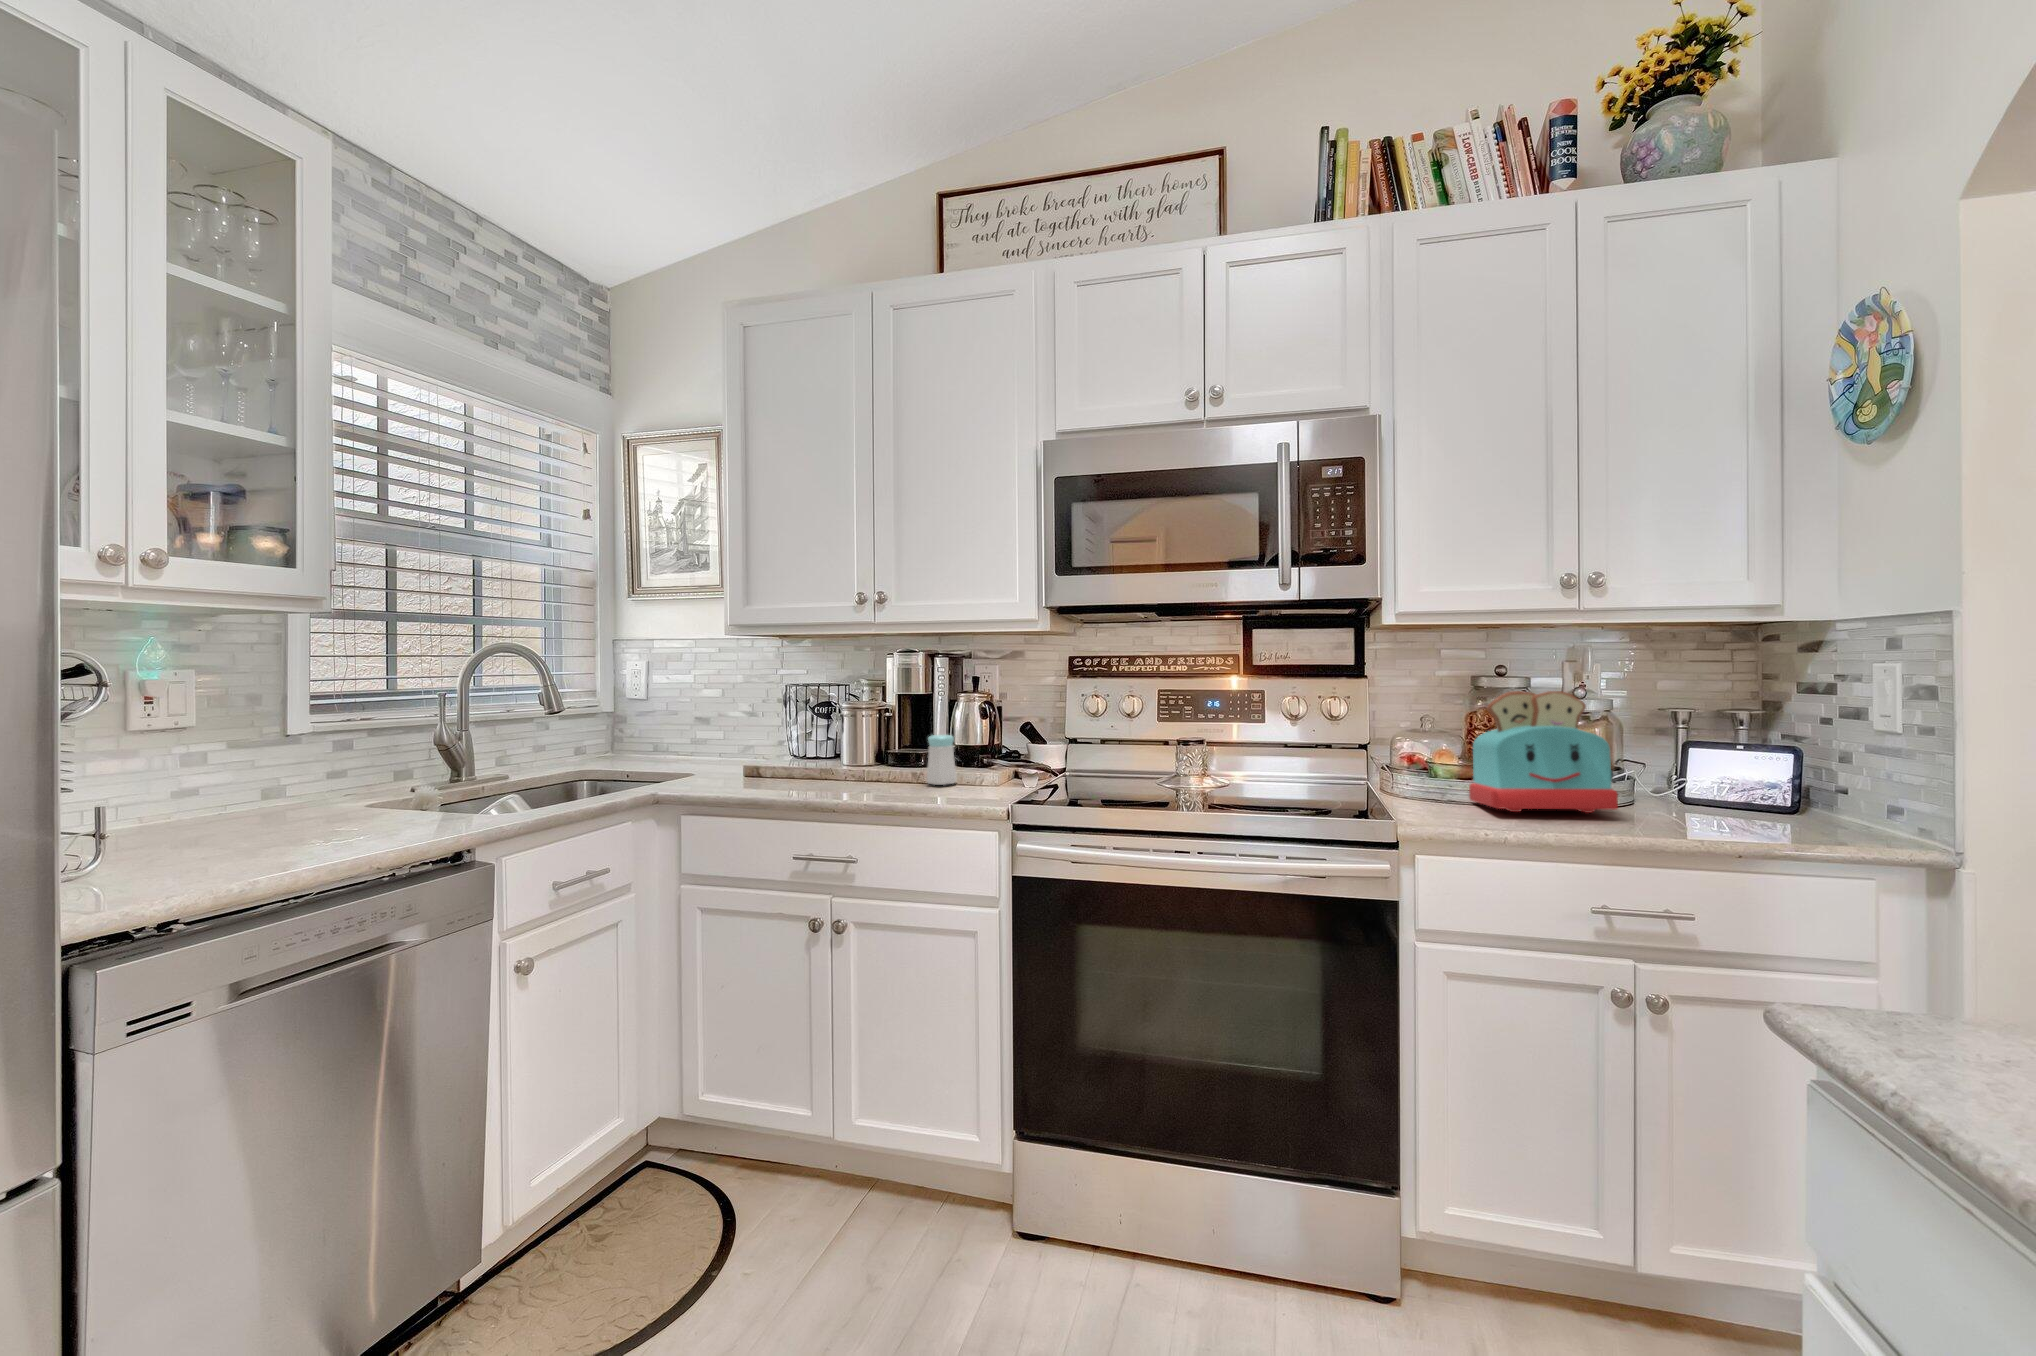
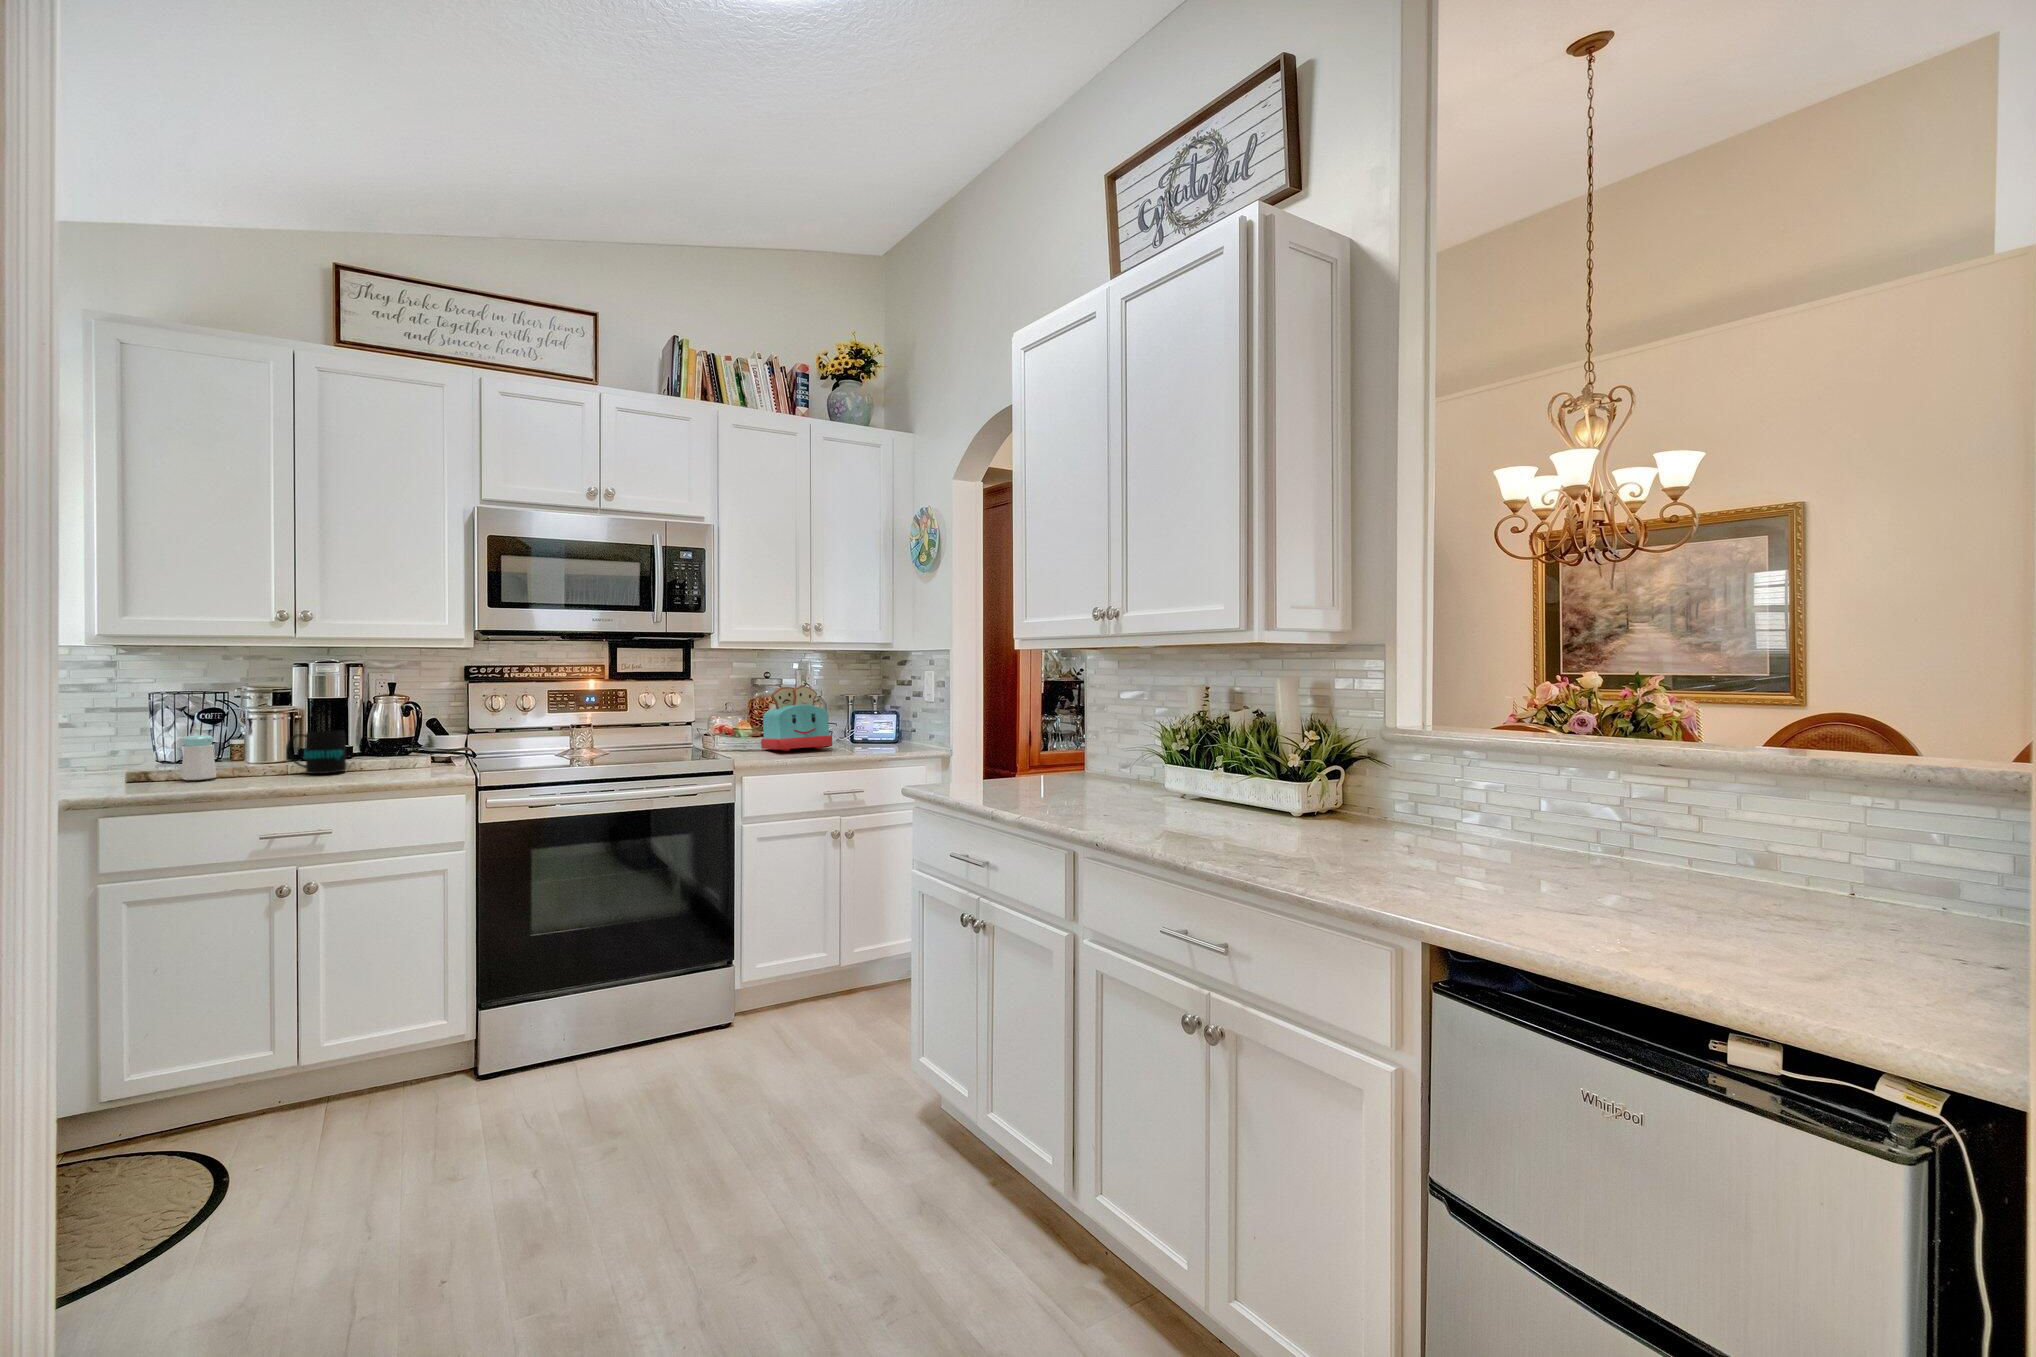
mug: none [846,734,898,787] -> present [287,730,346,774]
salt shaker: present [927,734,956,785] -> present [181,735,216,780]

